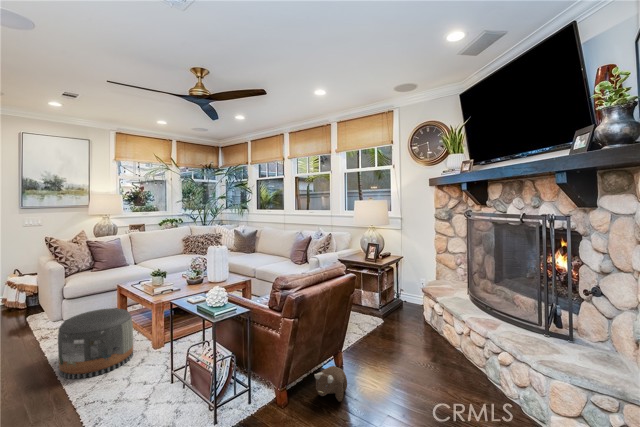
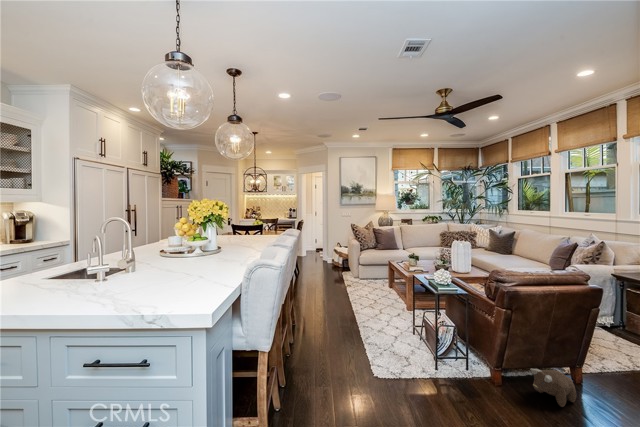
pouf: present [58,308,133,379] -> none [354,274,394,315]

